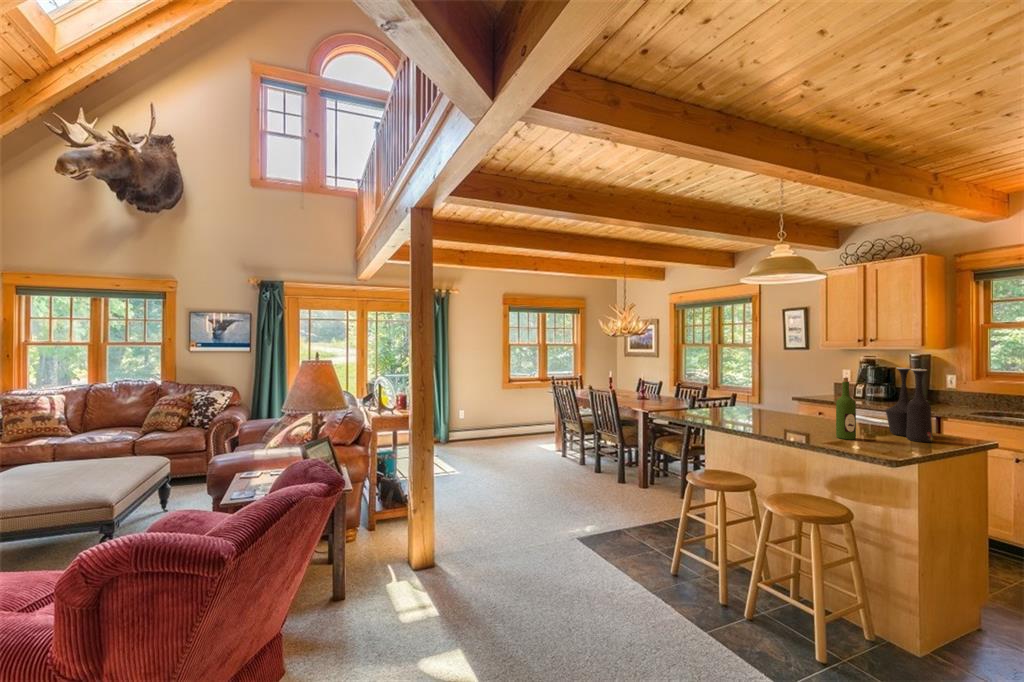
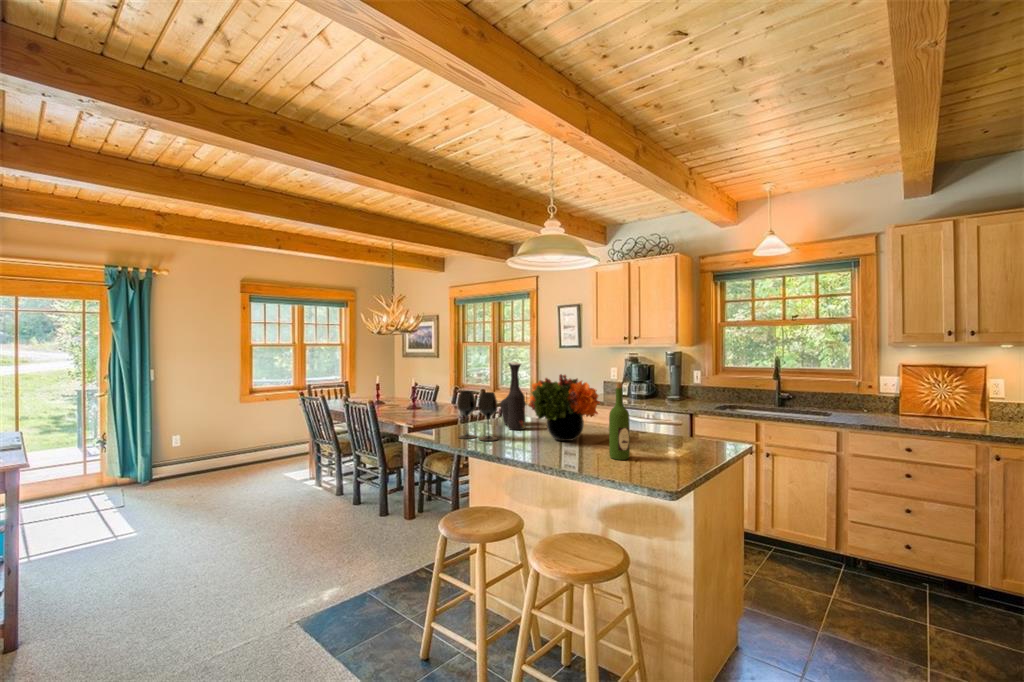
vase: present [886,368,933,442] -> present [500,362,526,430]
flower arrangement: none [759,370,829,425] -> present [529,374,600,441]
wine glass: none [698,381,733,420] -> present [457,391,498,441]

